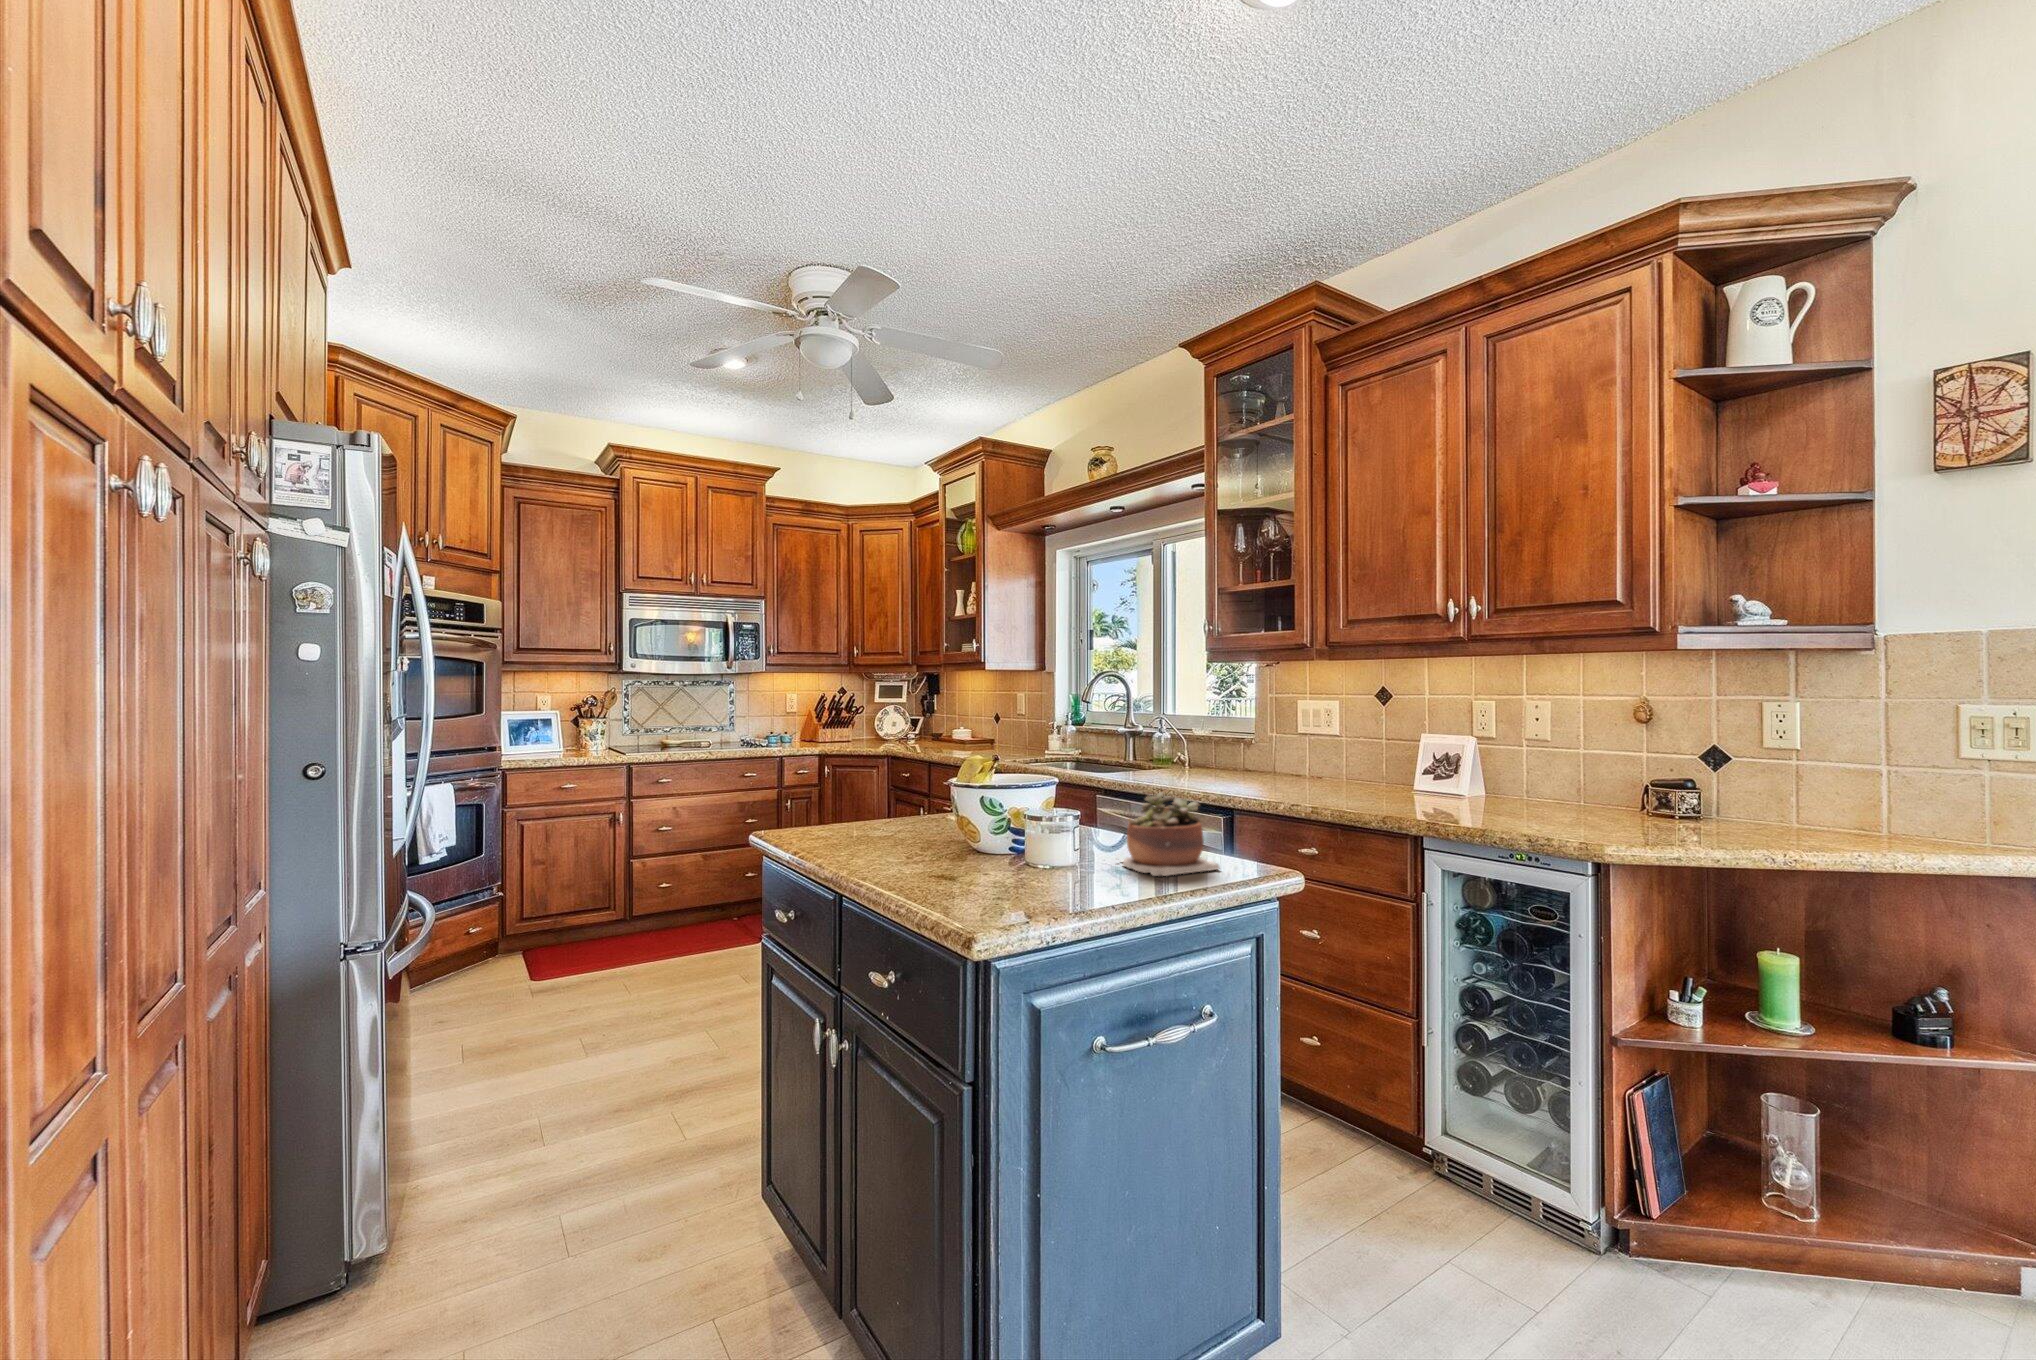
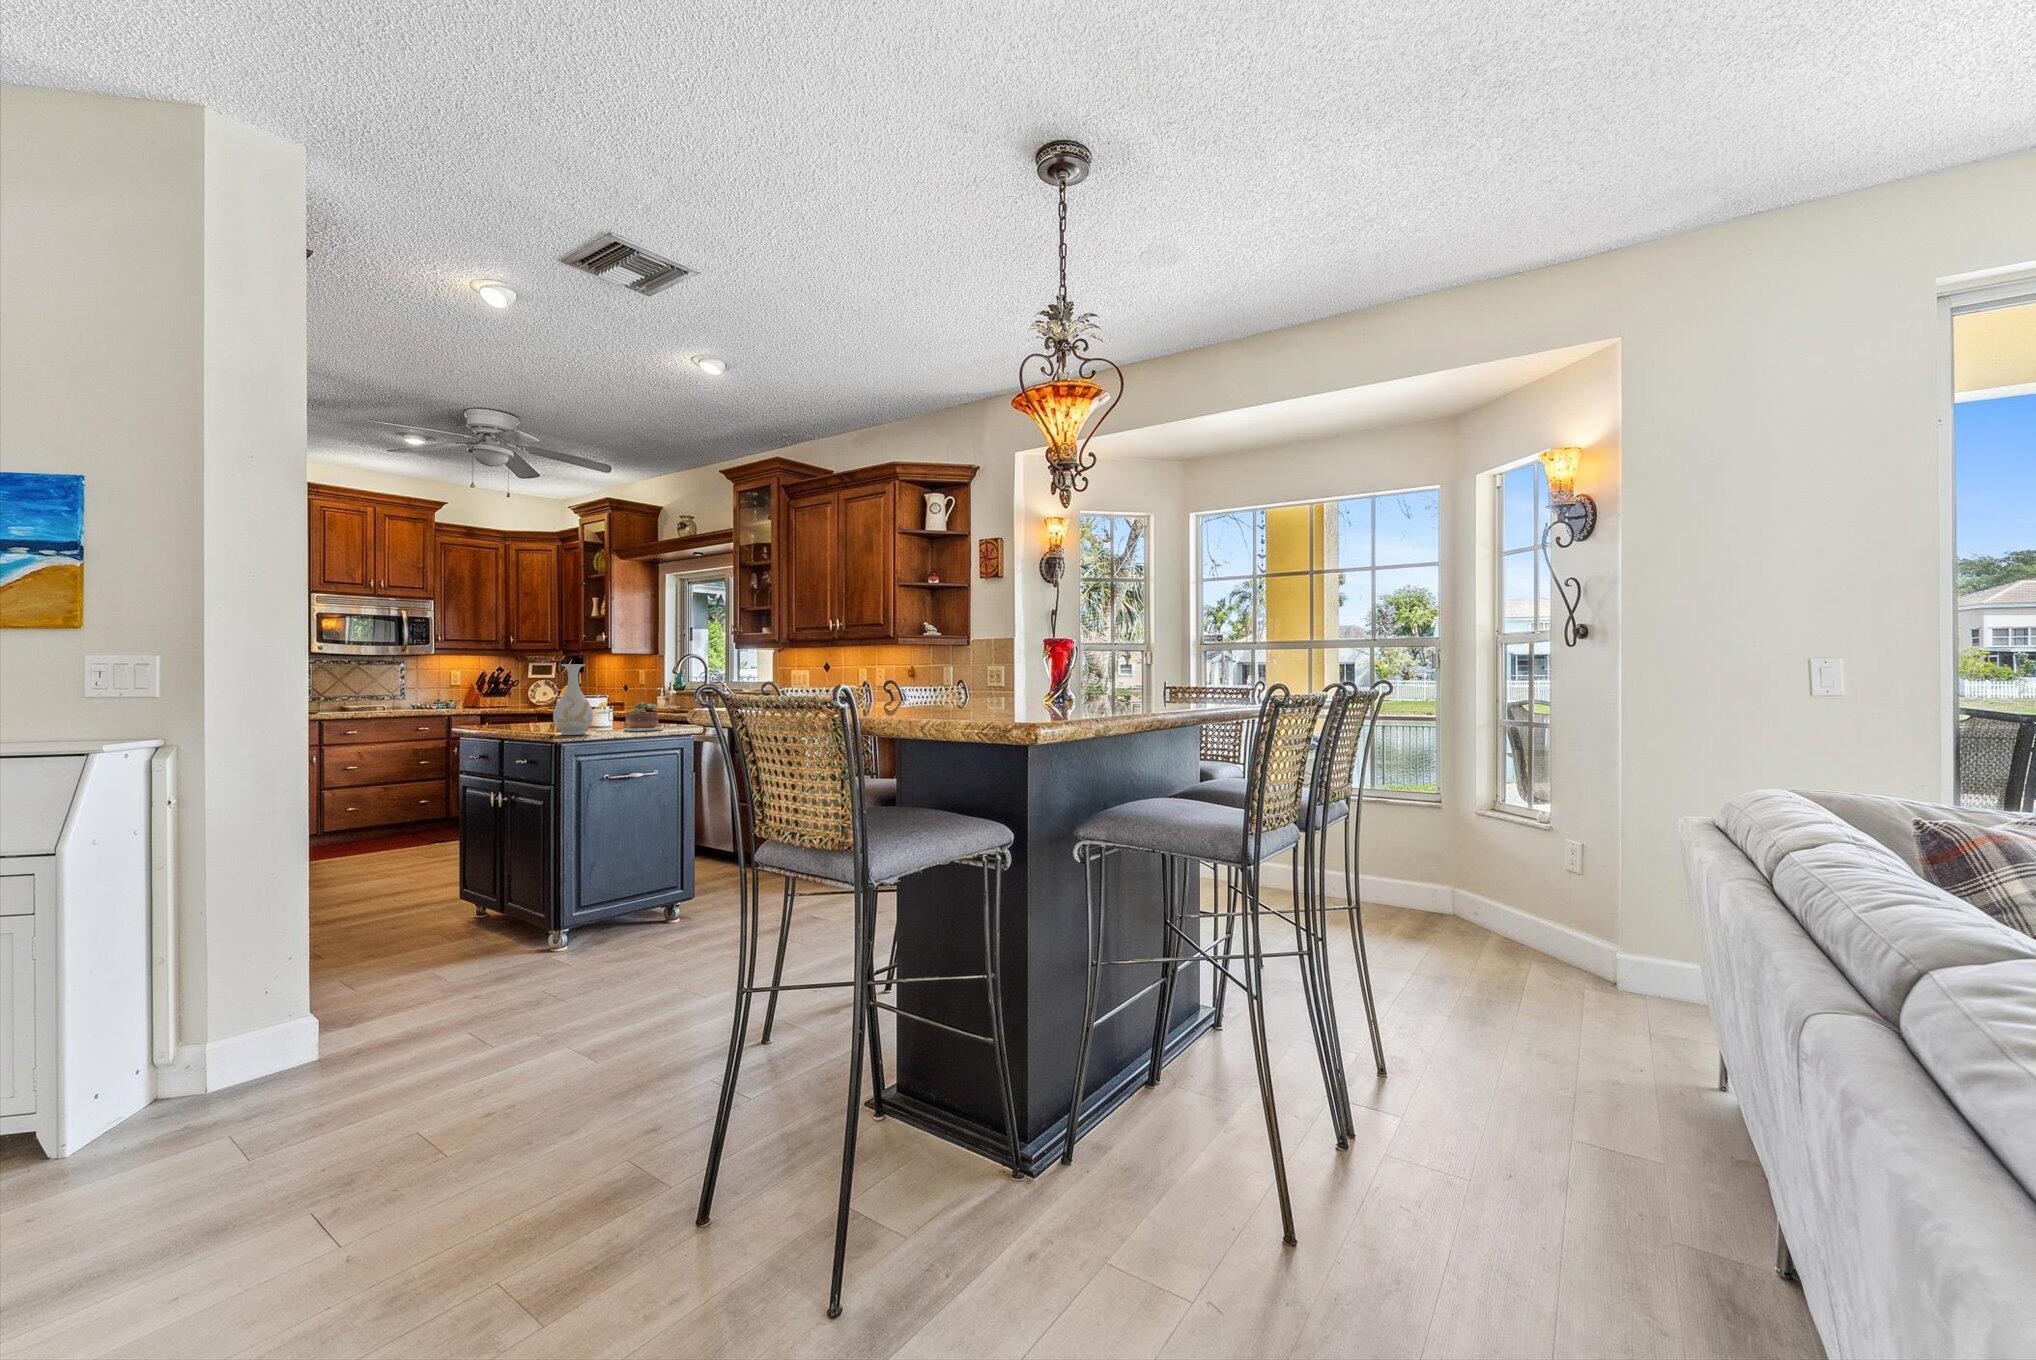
vase: none [979,706,1075,902] -> present [553,664,593,735]

